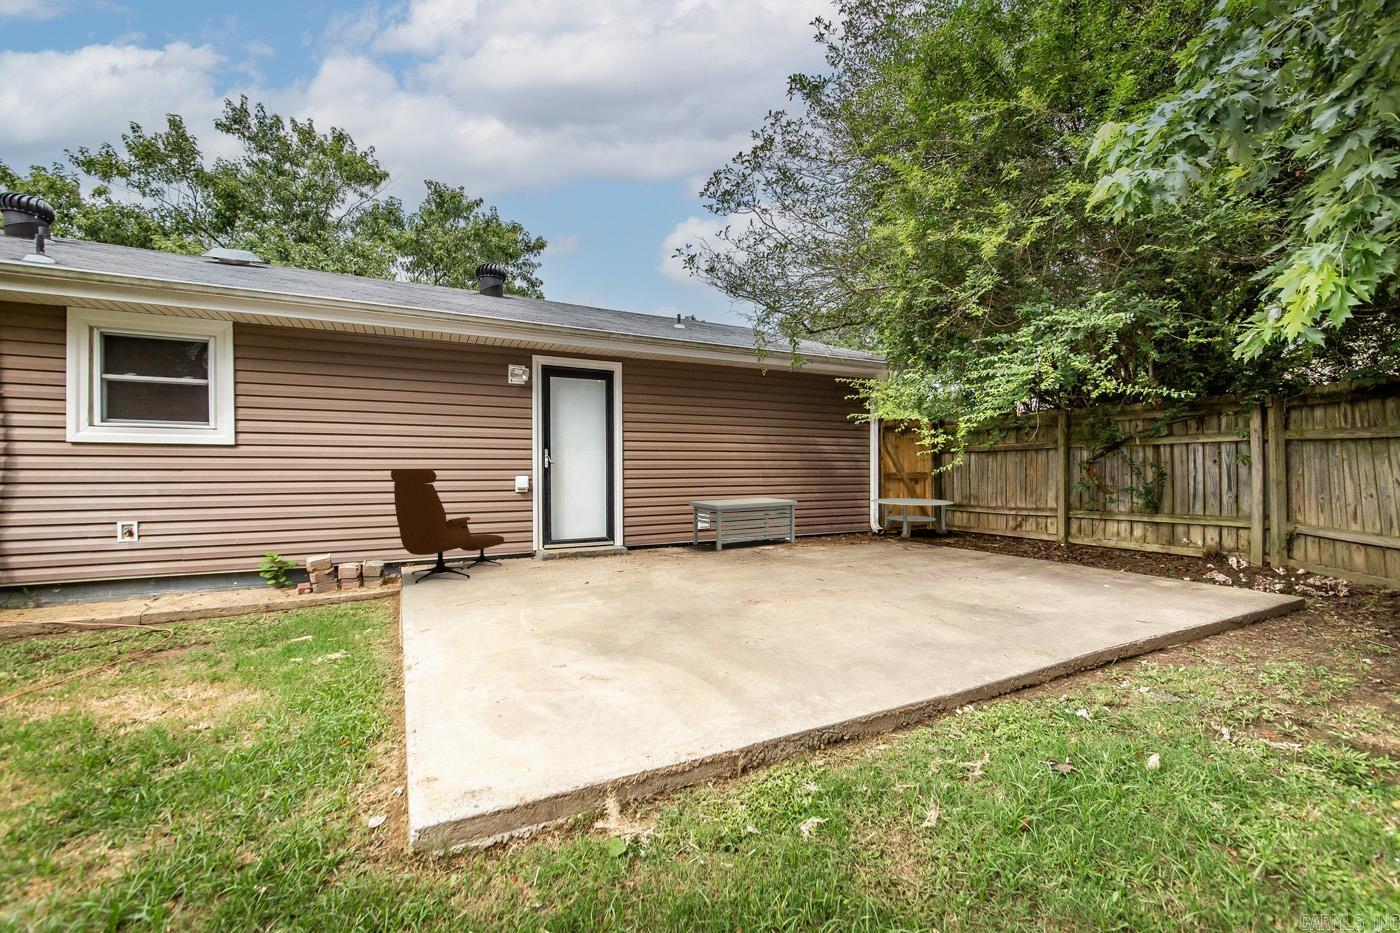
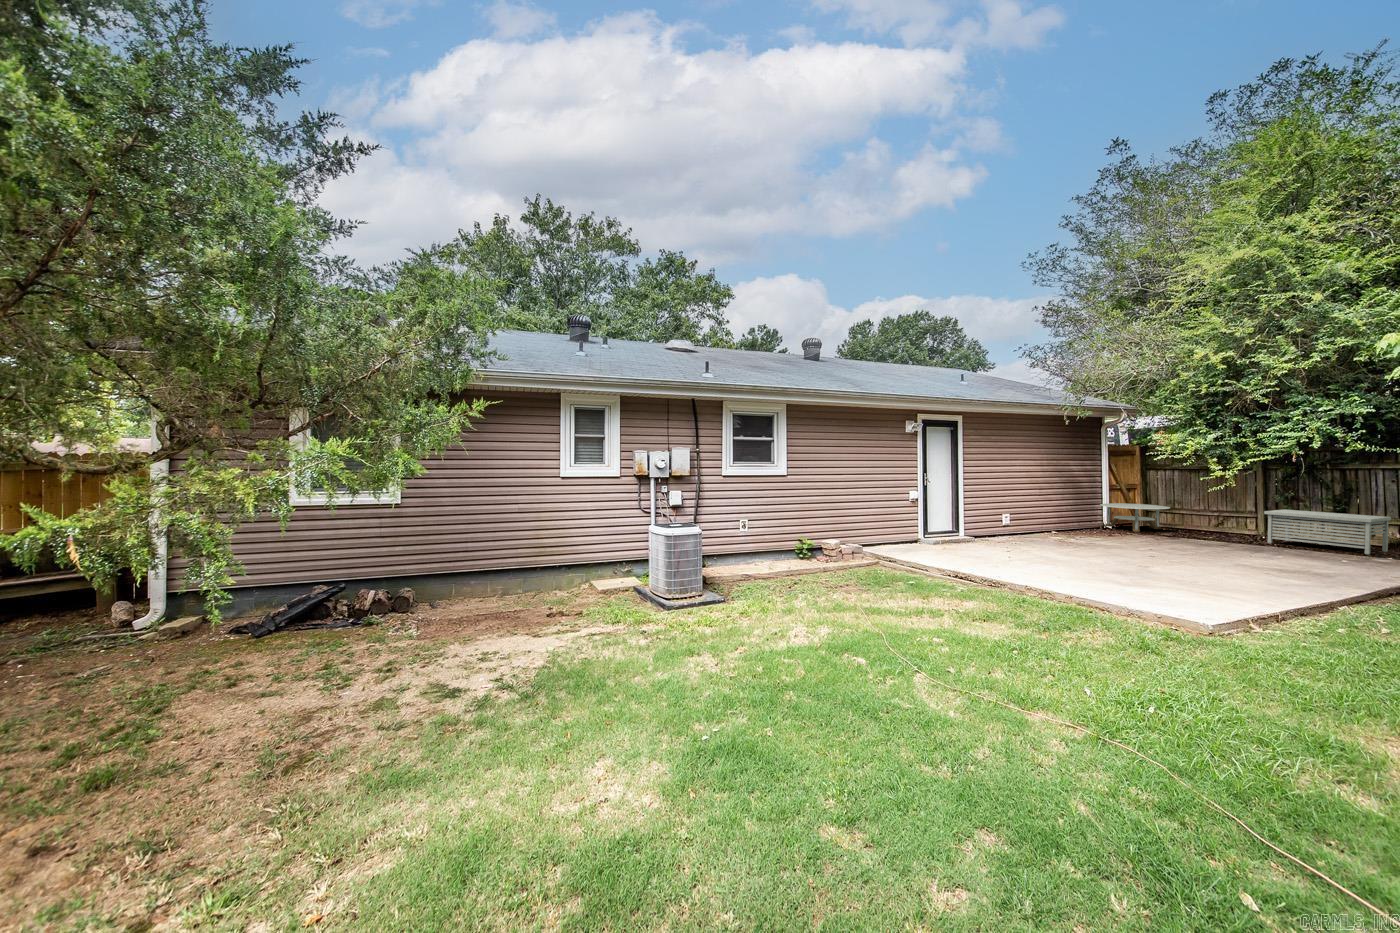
lounge chair: present [391,469,504,584] -> none [882,491,926,559]
storage bench: present [689,498,797,551] -> present [1264,509,1391,554]

